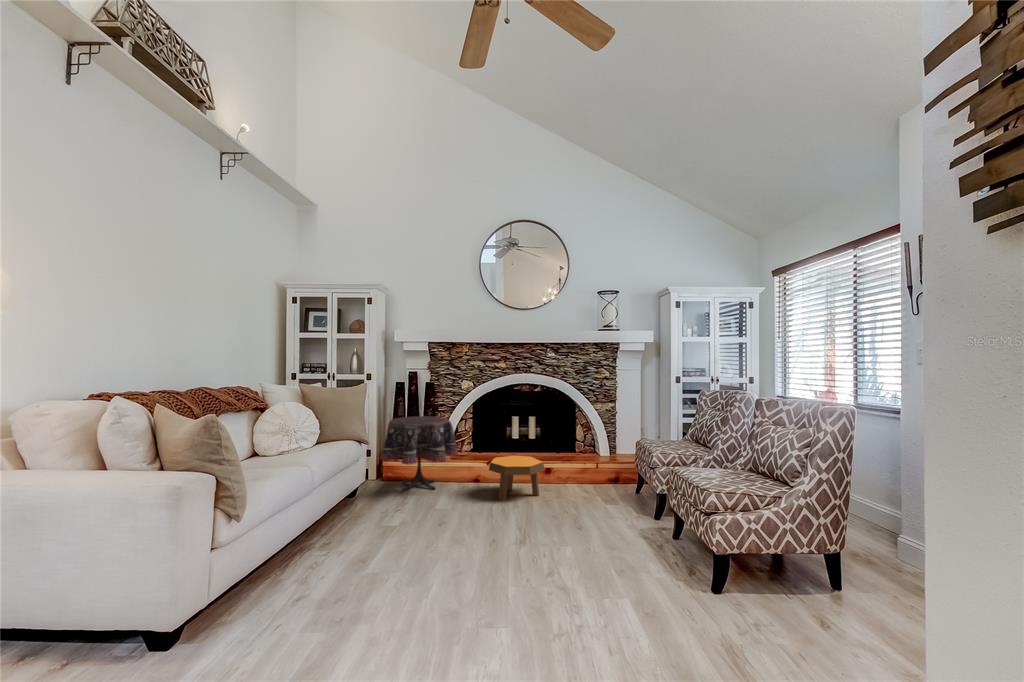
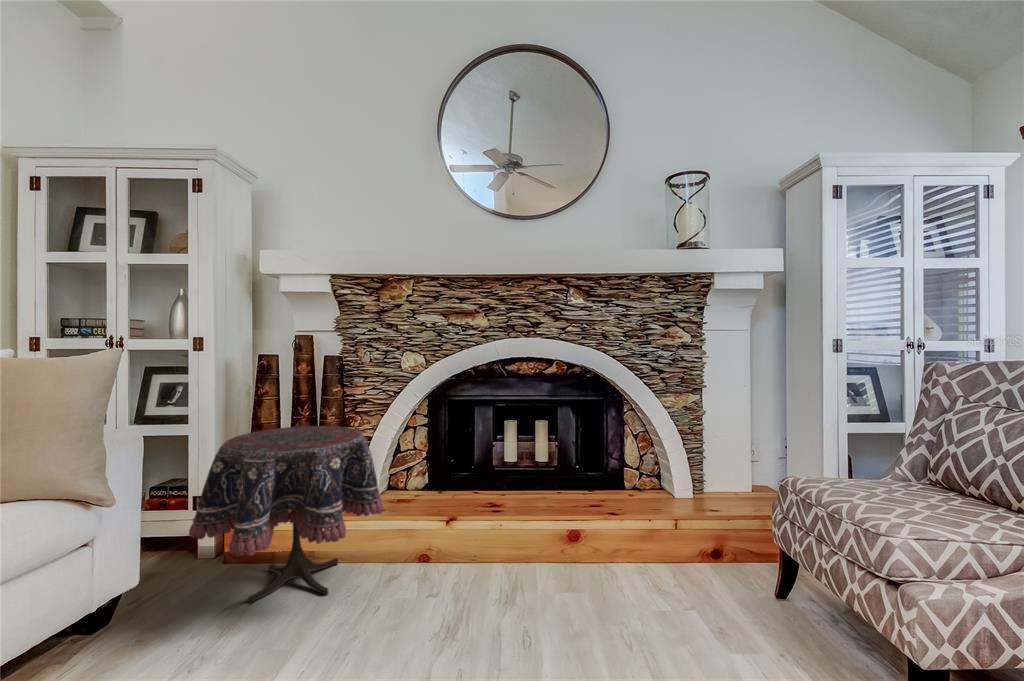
footstool: present [489,456,545,500] -> none [443,513,577,645]

